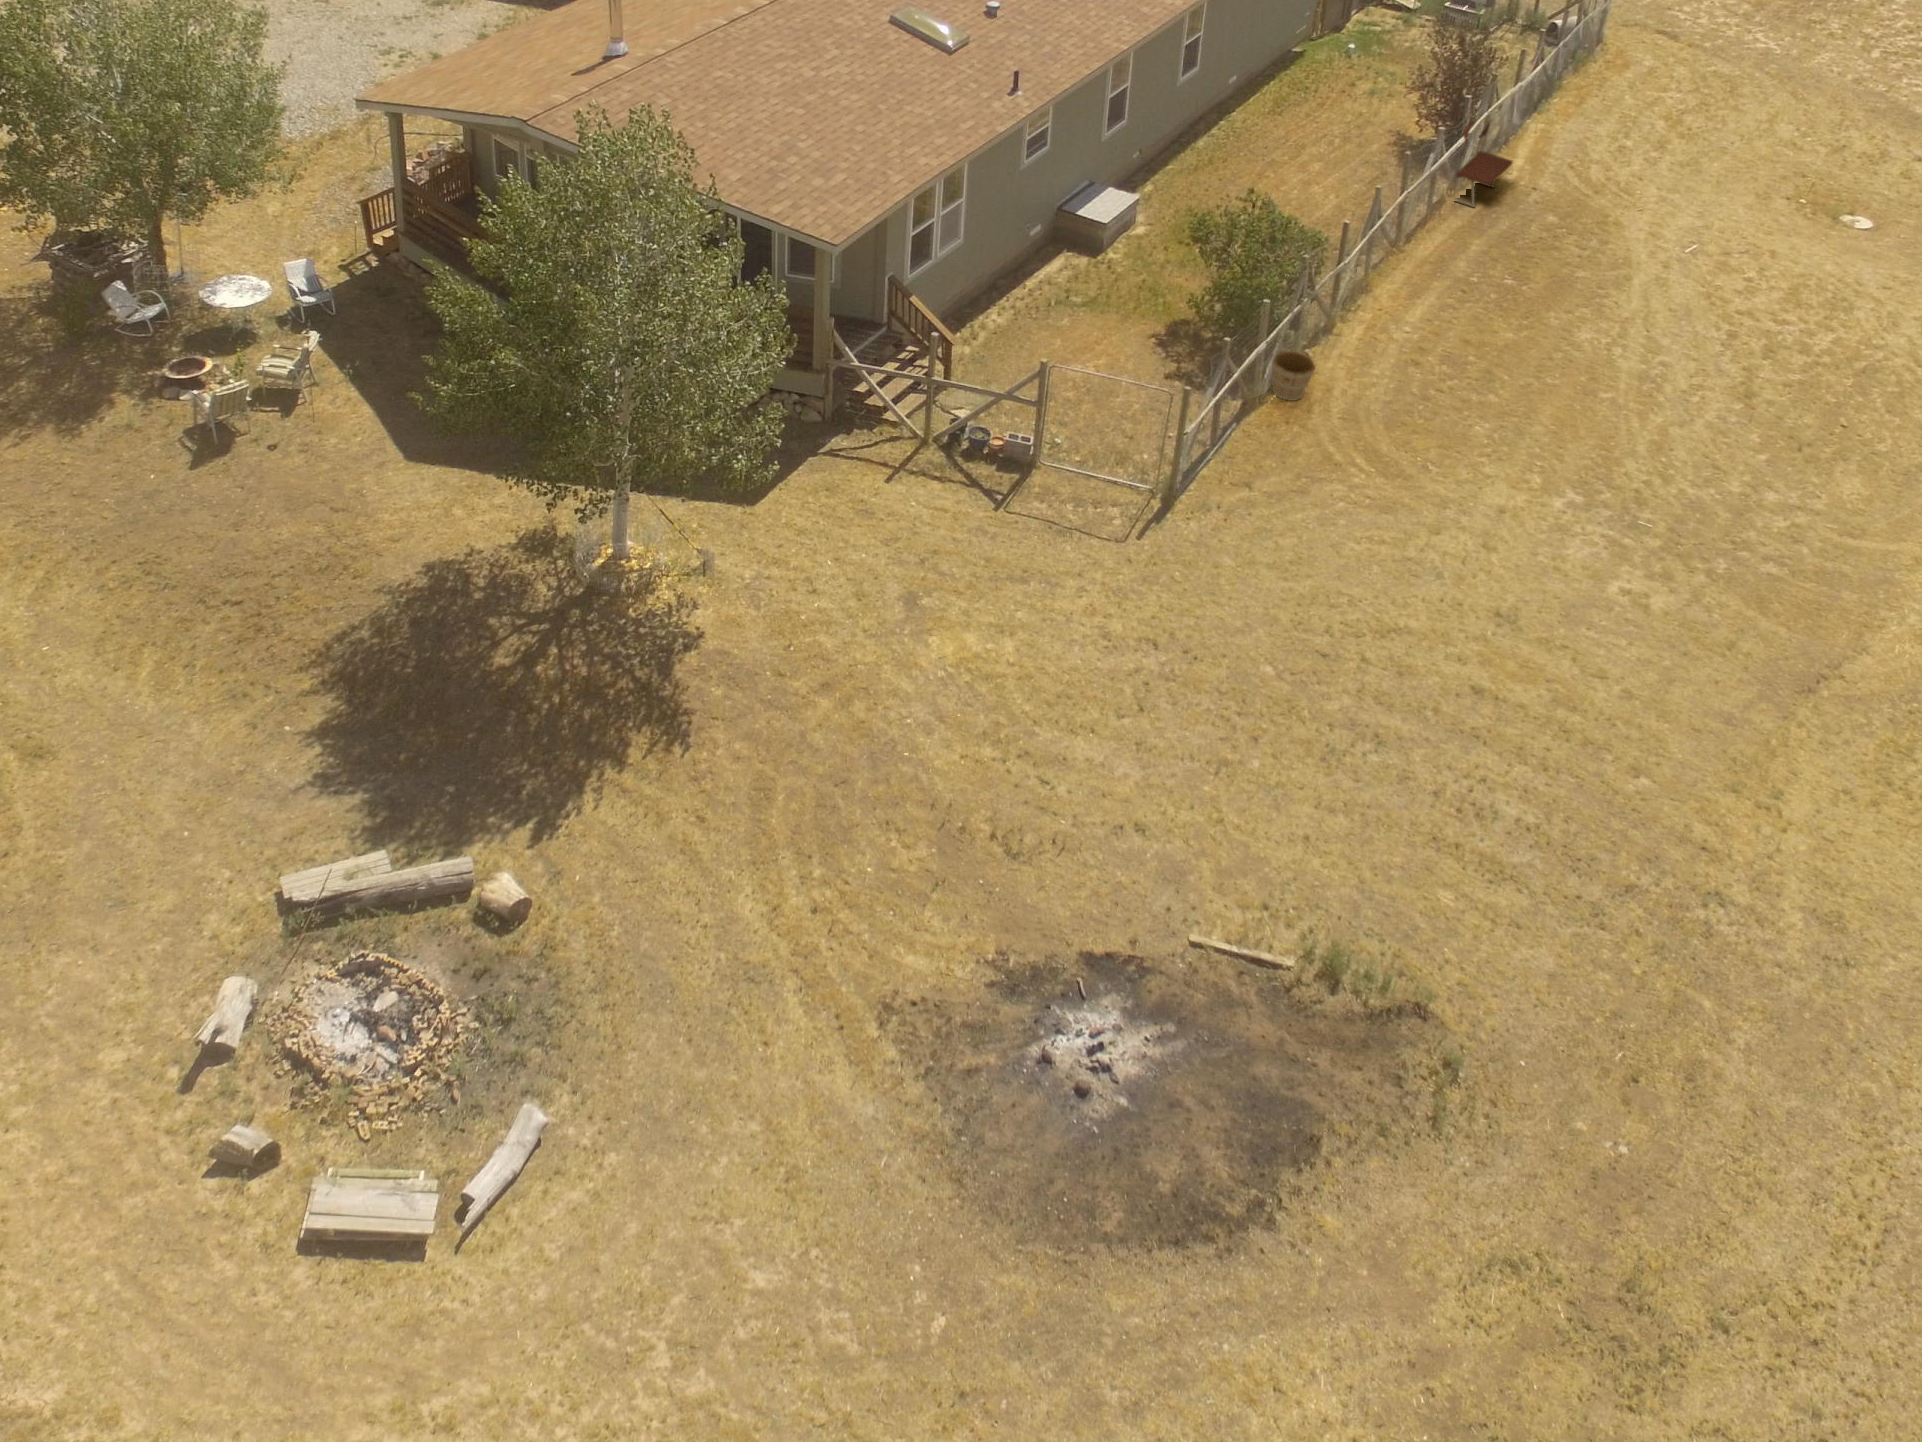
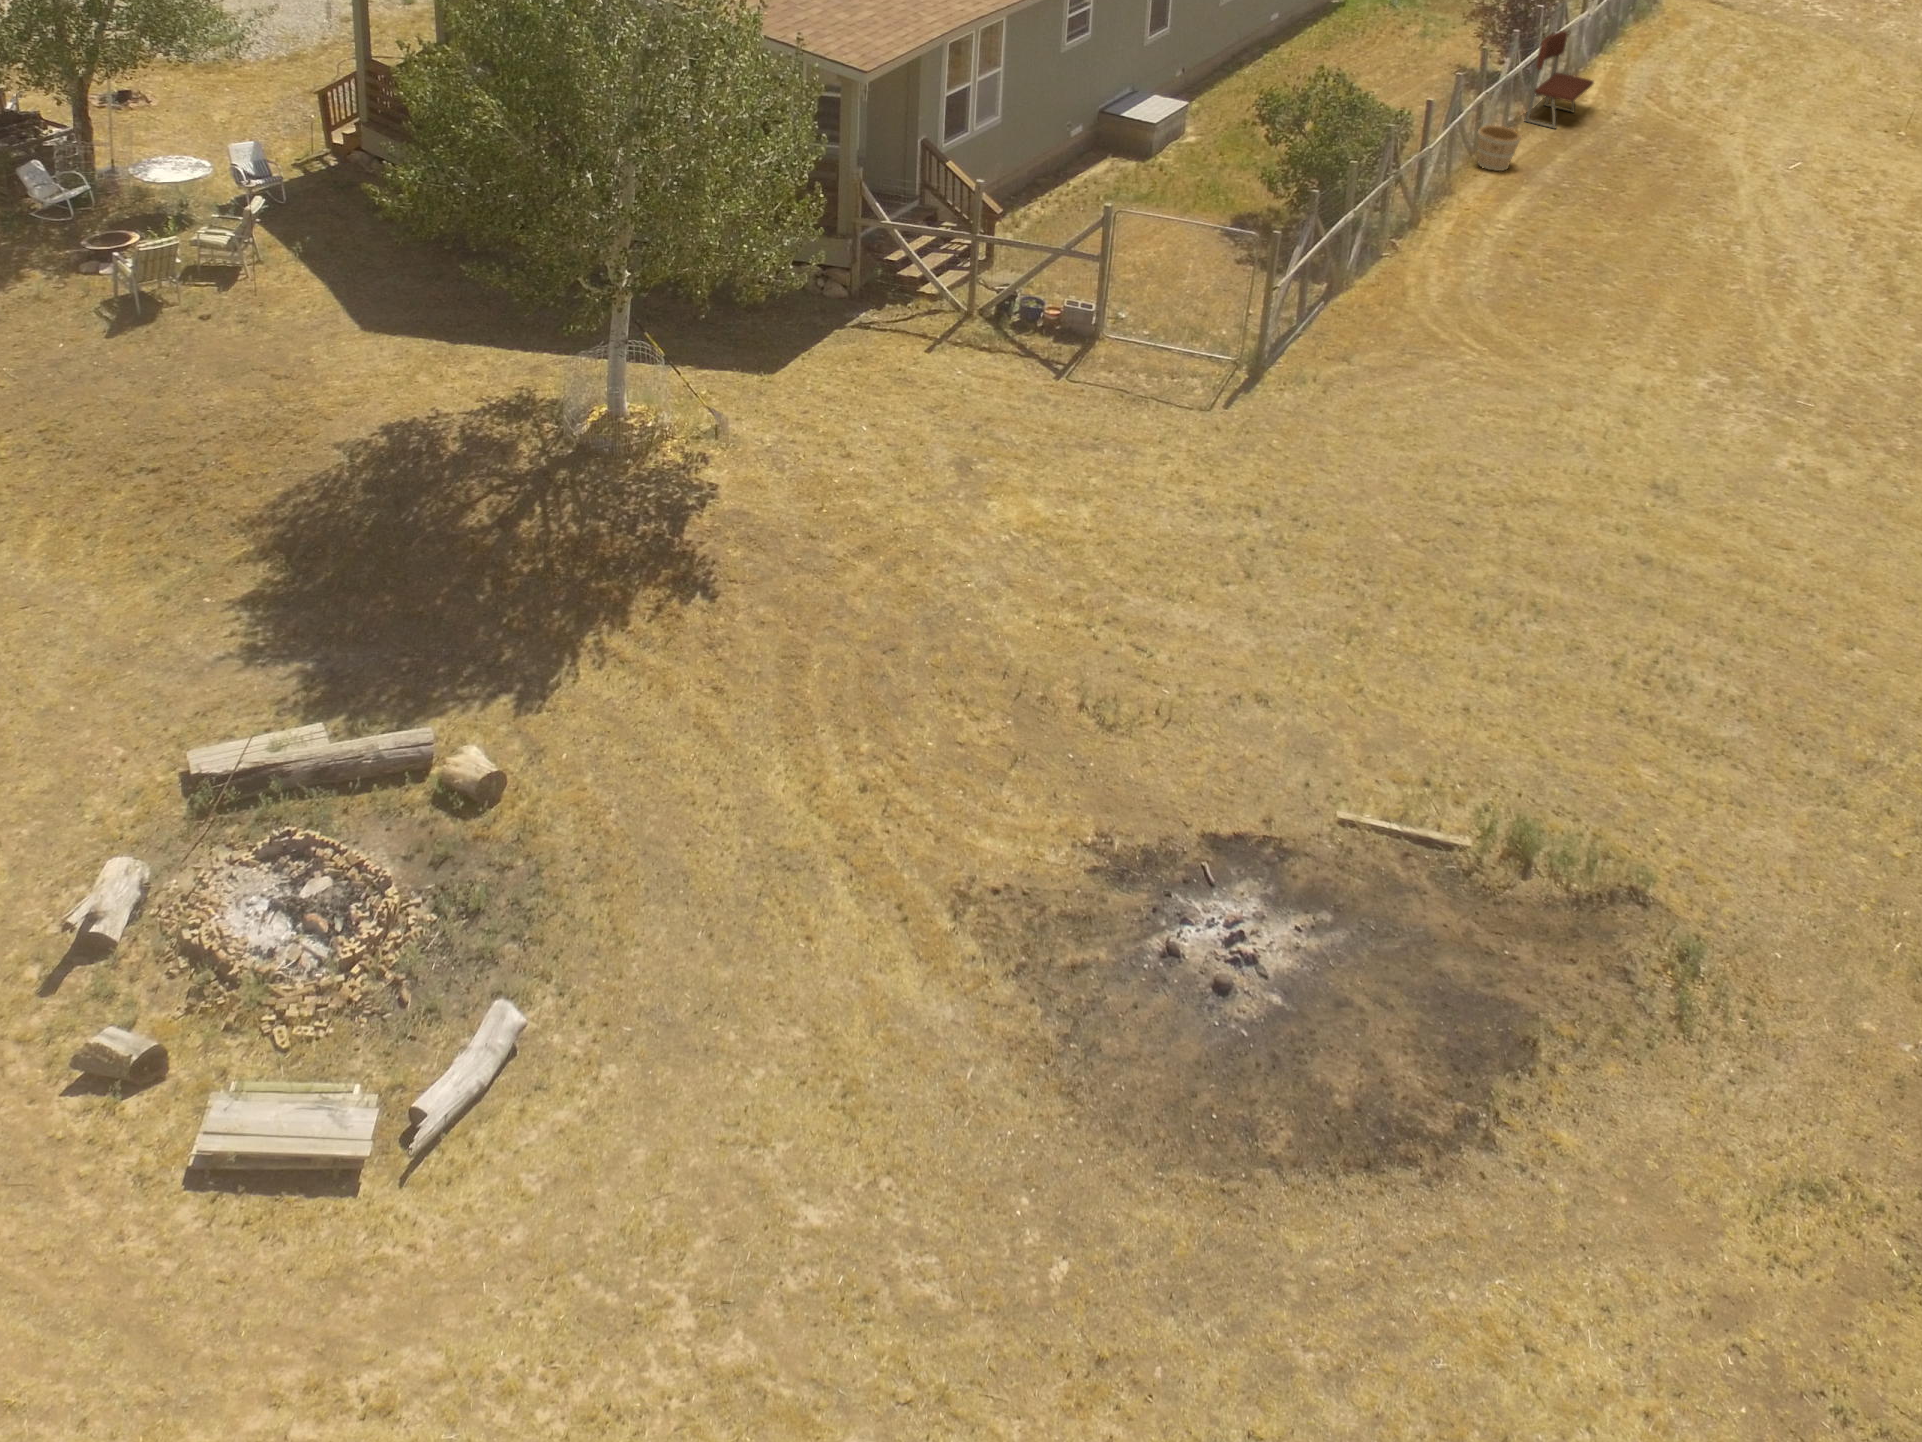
wooden bucket: present [1272,351,1316,401] -> present [1477,125,1521,171]

